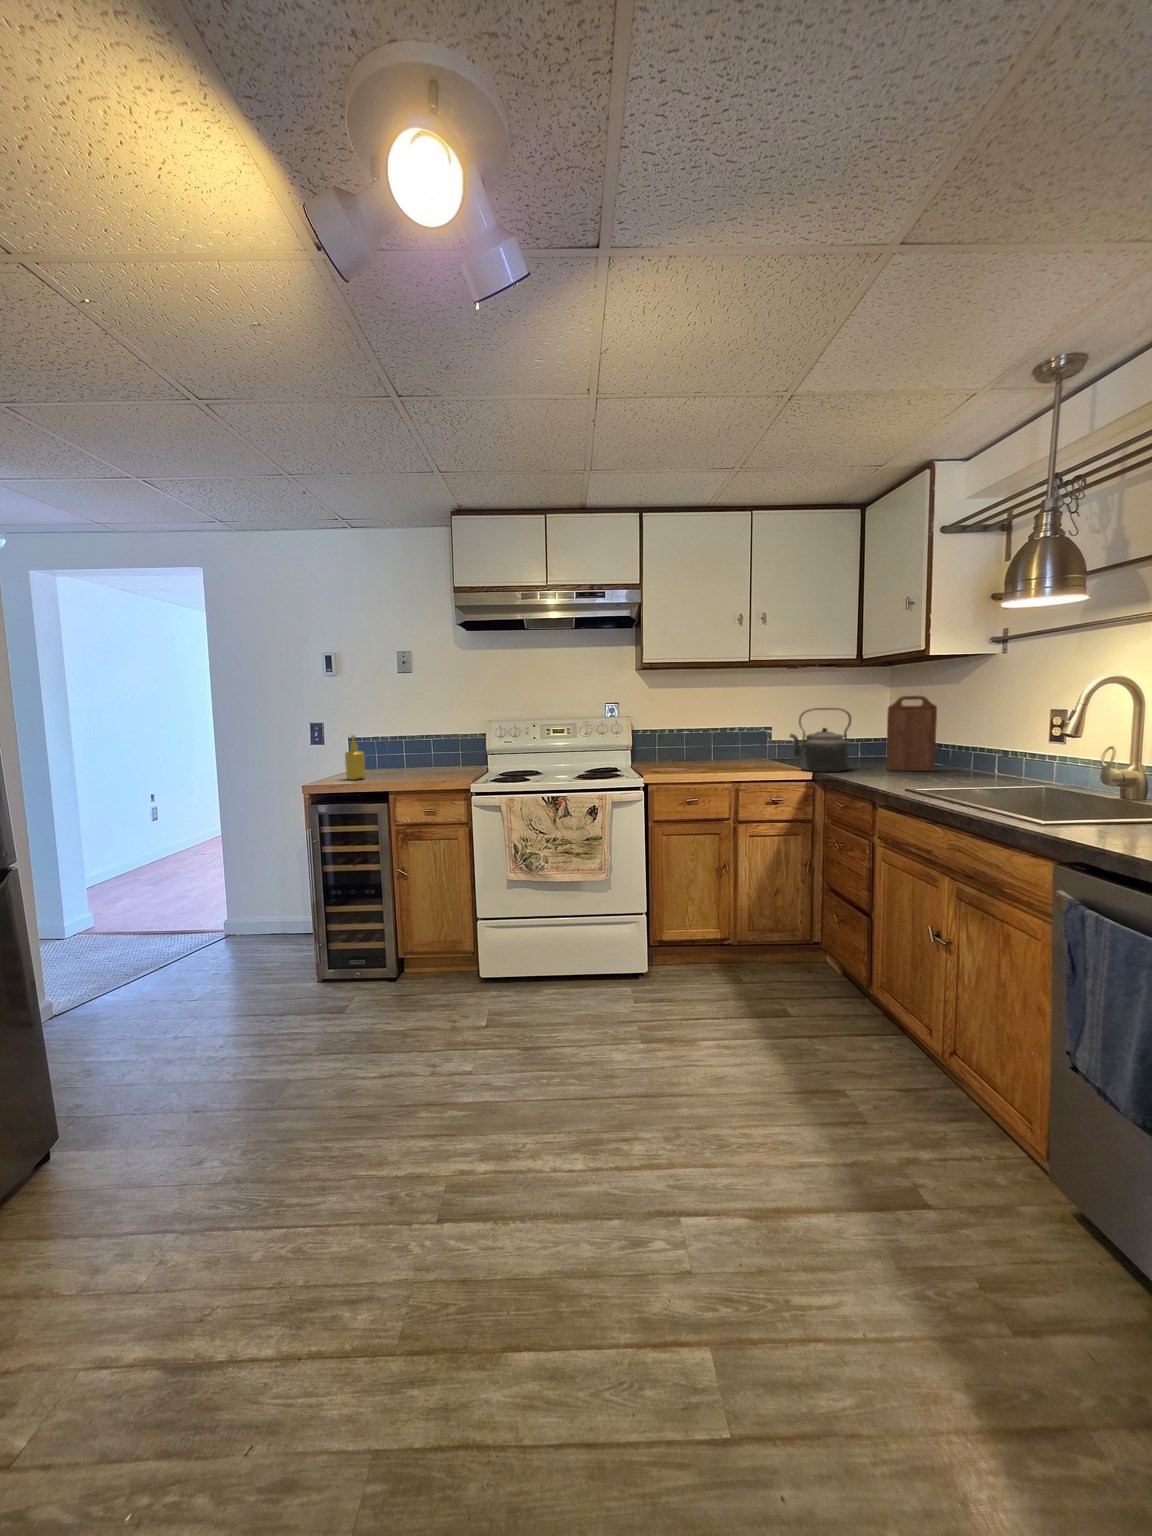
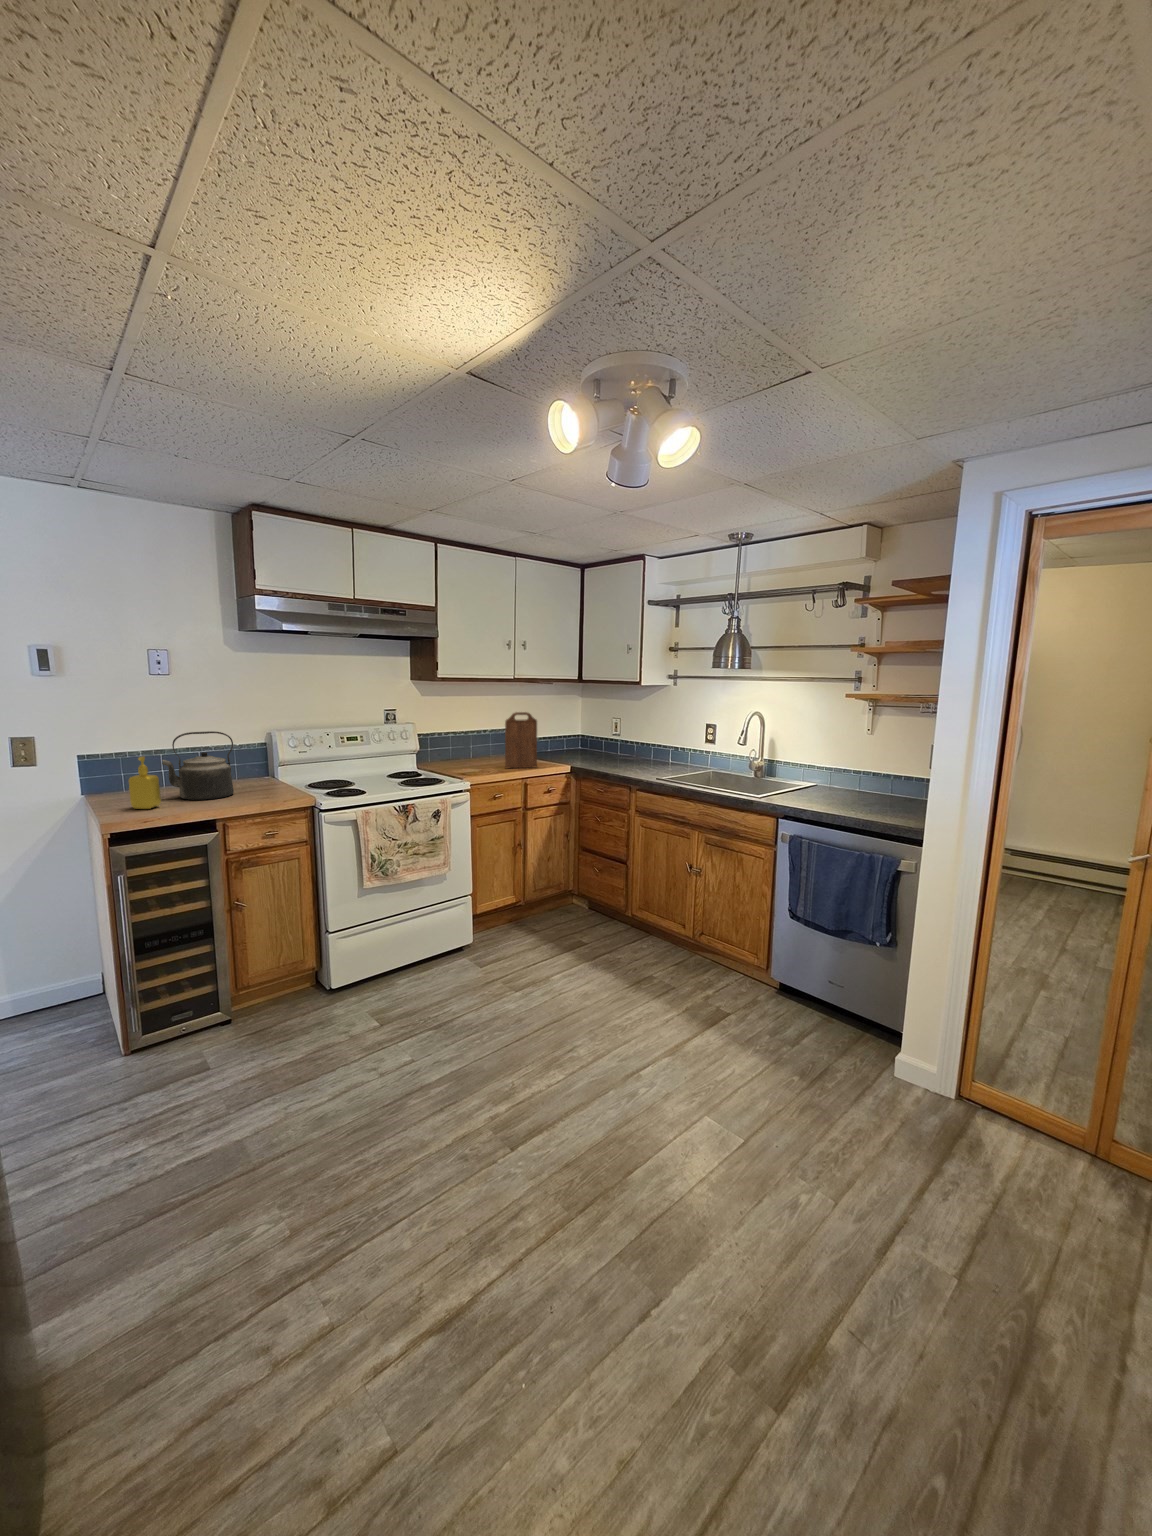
cutting board: present [886,696,937,771] -> present [505,712,537,768]
kettle: present [790,708,851,772] -> present [162,731,234,800]

